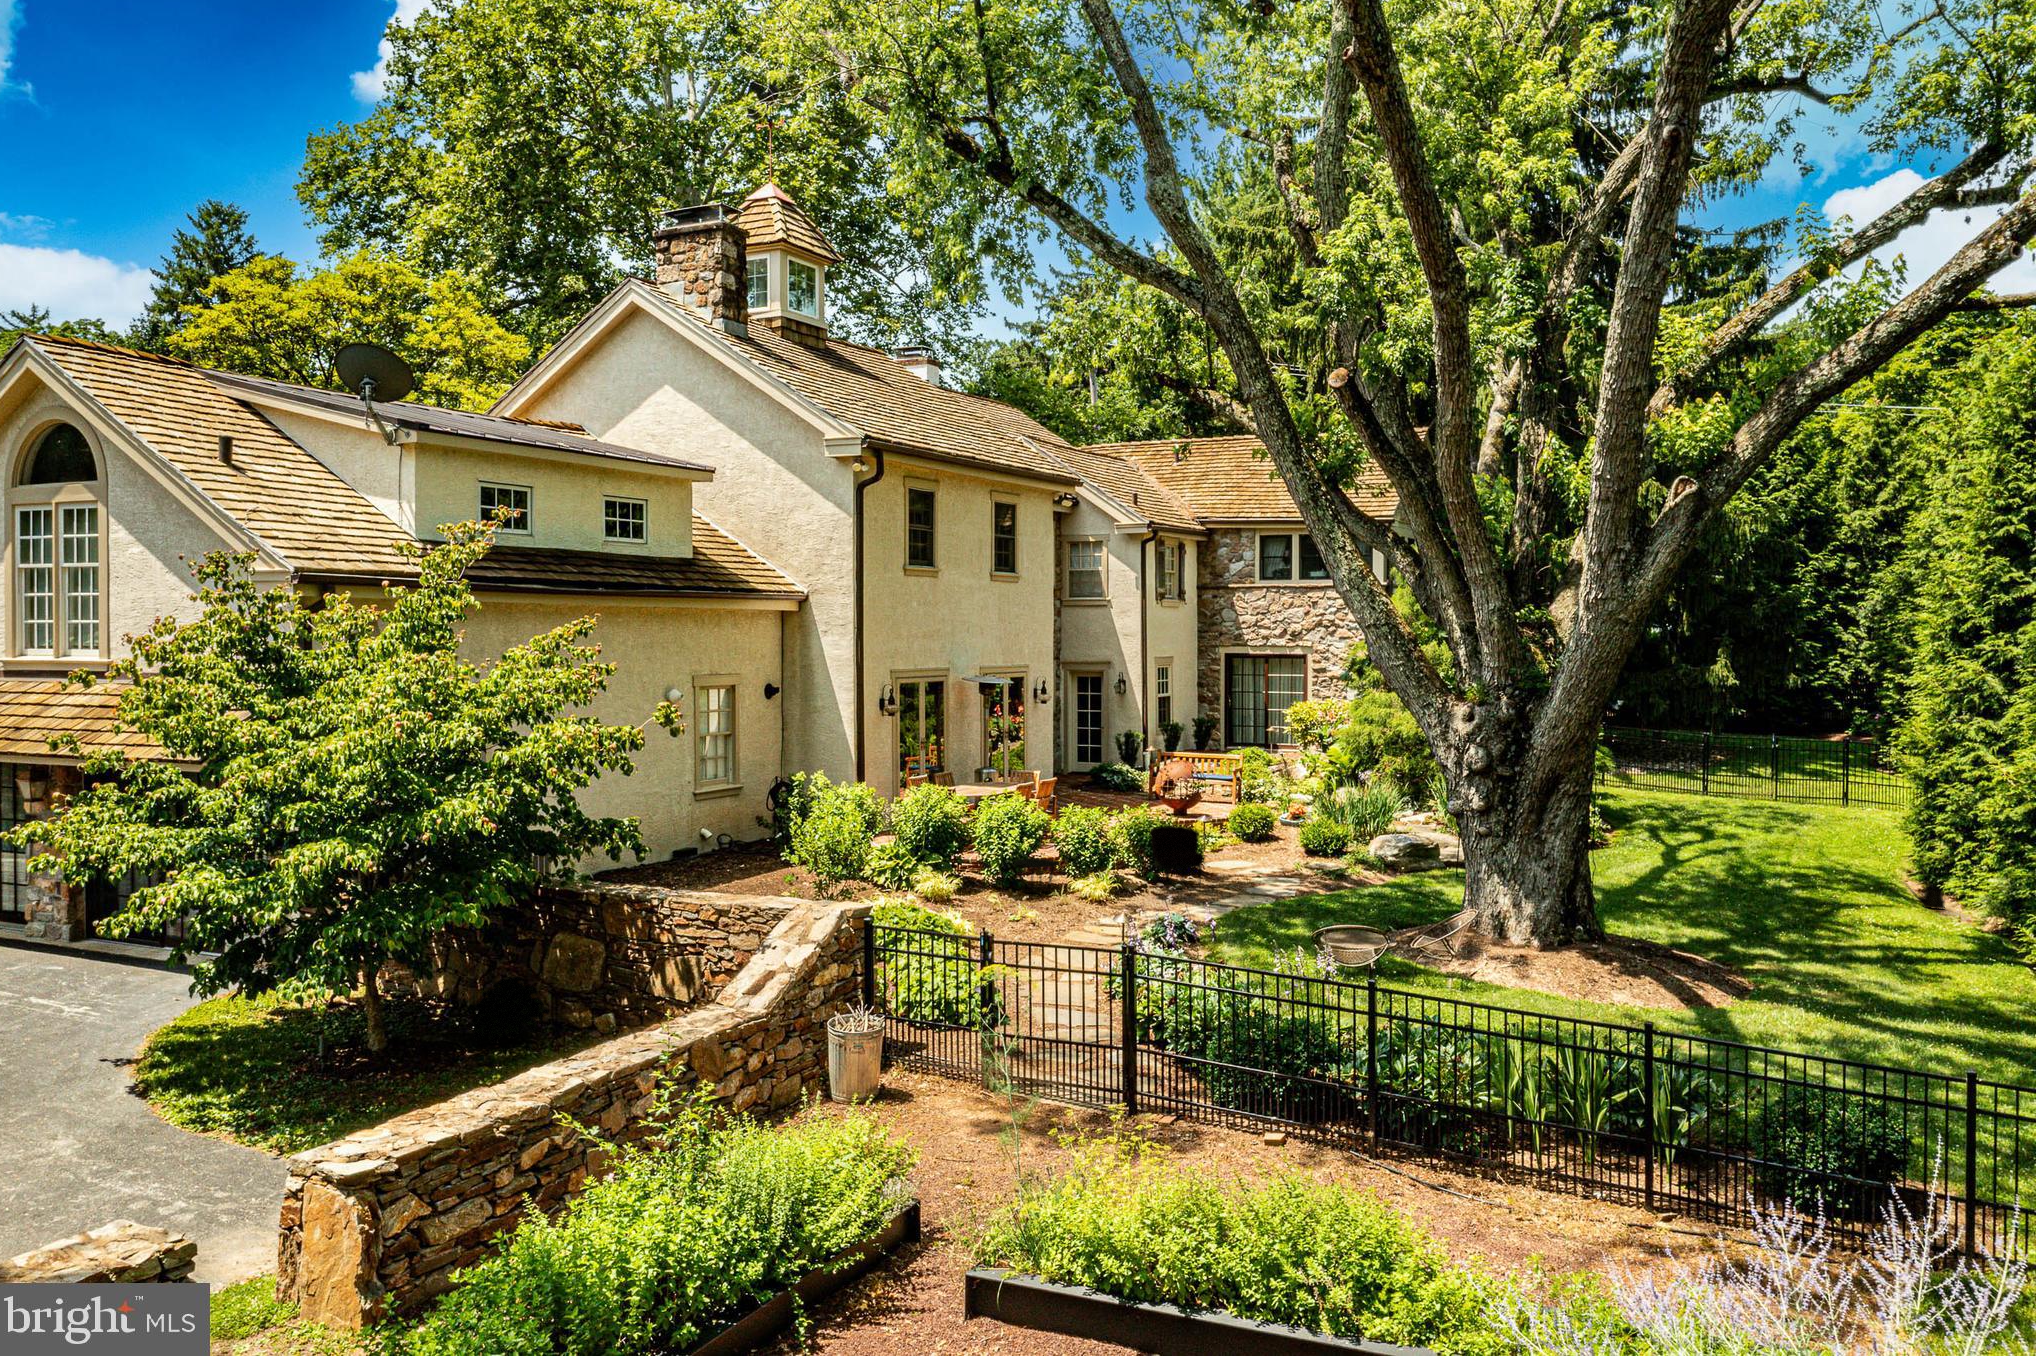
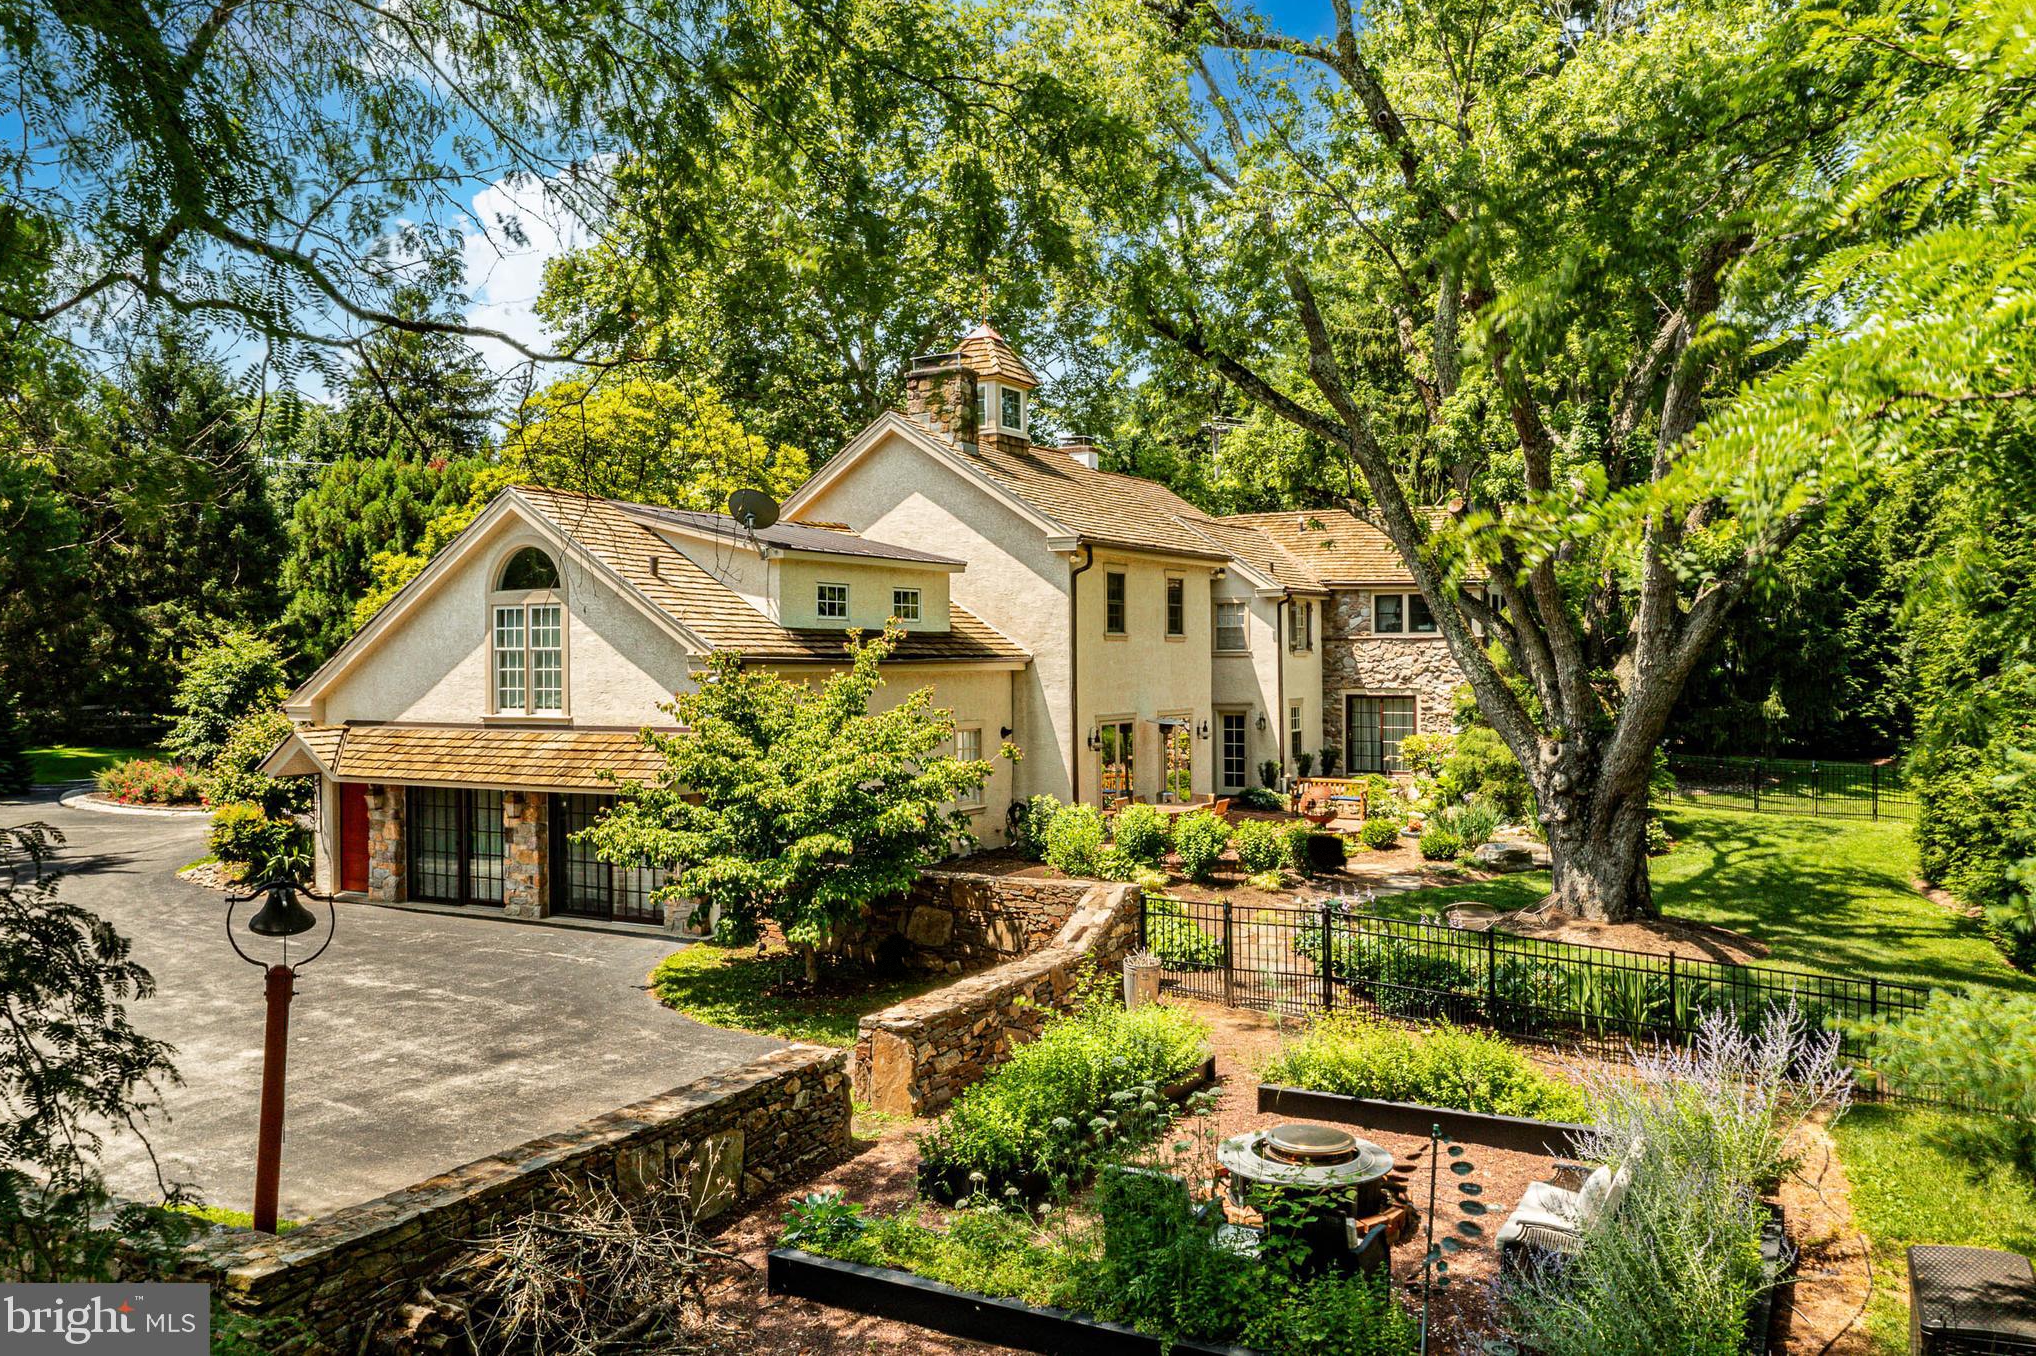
watering can: present [1909,886,1950,909] -> none [1907,878,1948,900]

